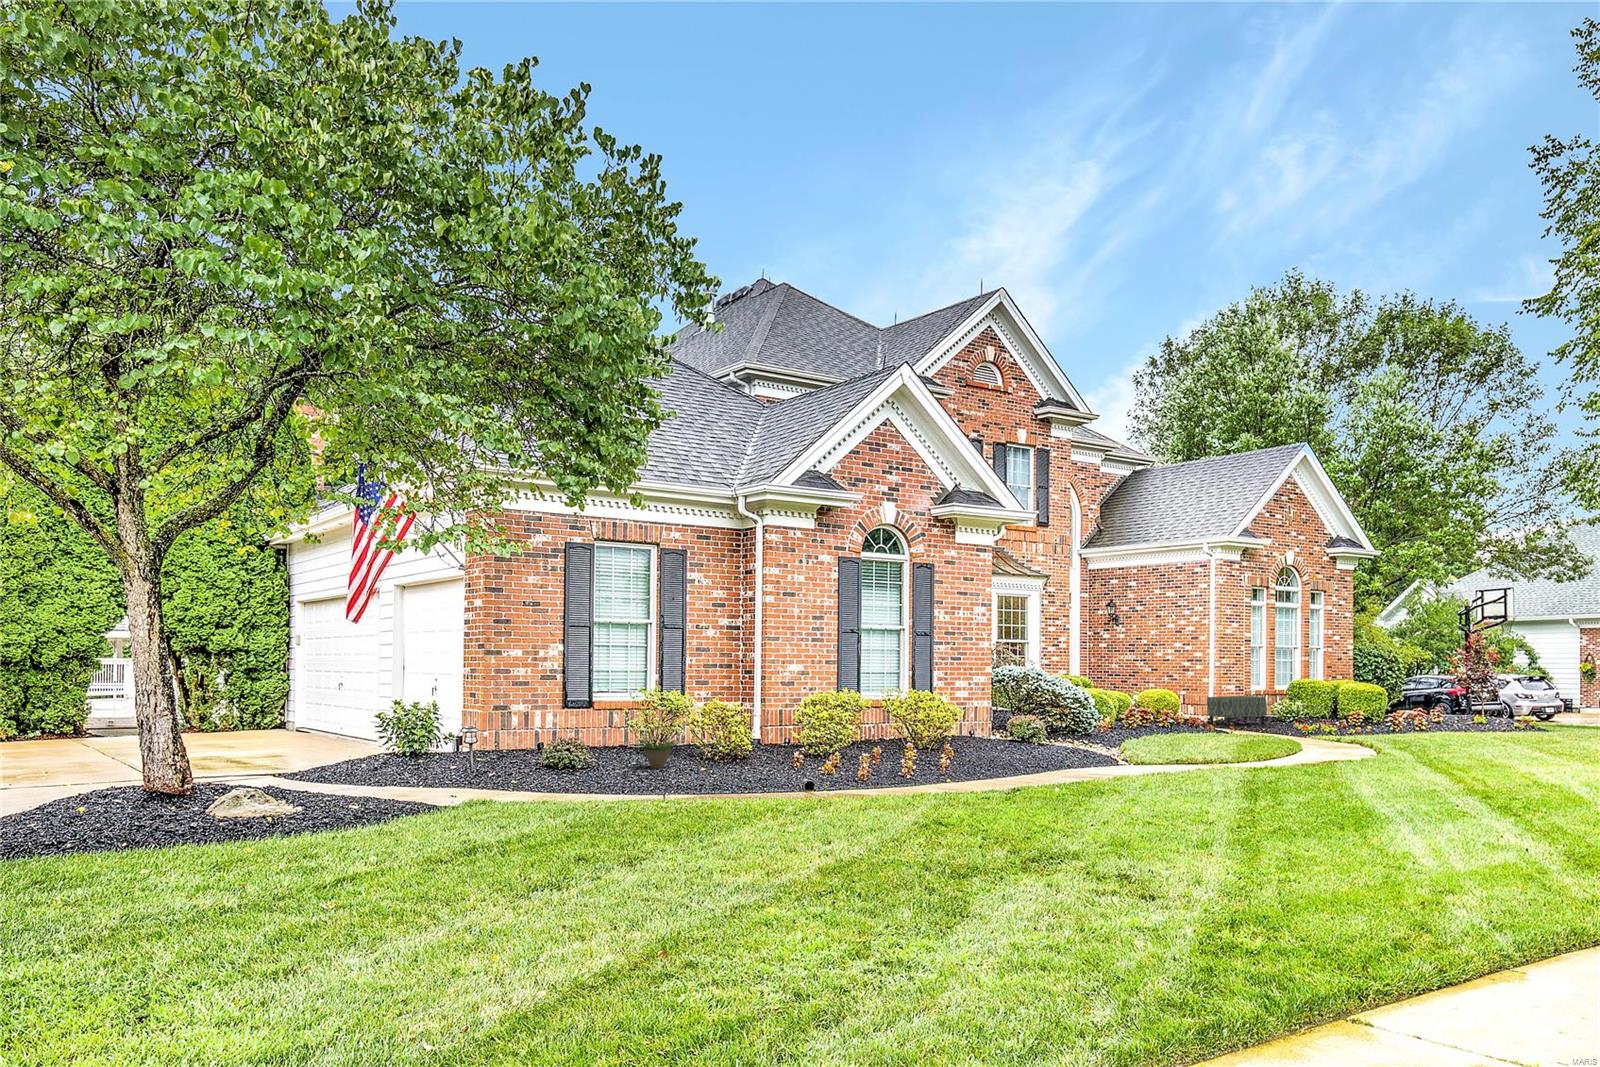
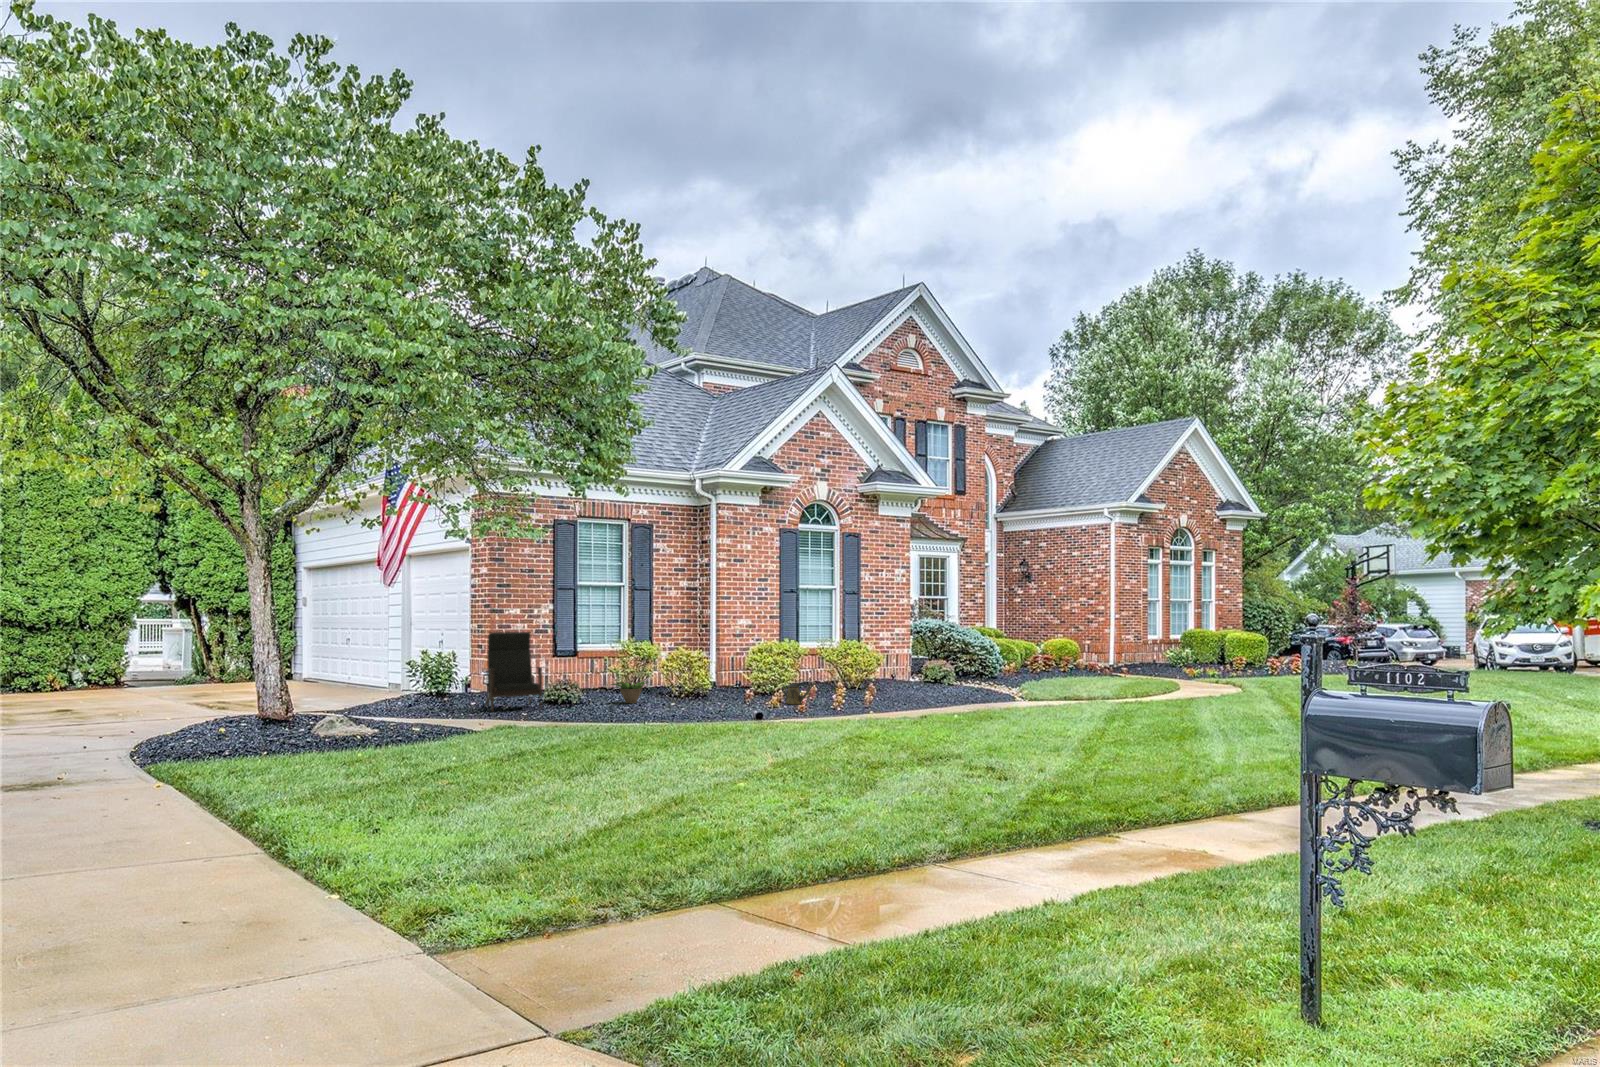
lounge chair: none [476,678,551,778] -> present [485,632,542,712]
bench: present [1207,696,1267,726] -> none [1103,642,1154,668]
watering can: none [843,746,886,773] -> present [782,683,816,705]

